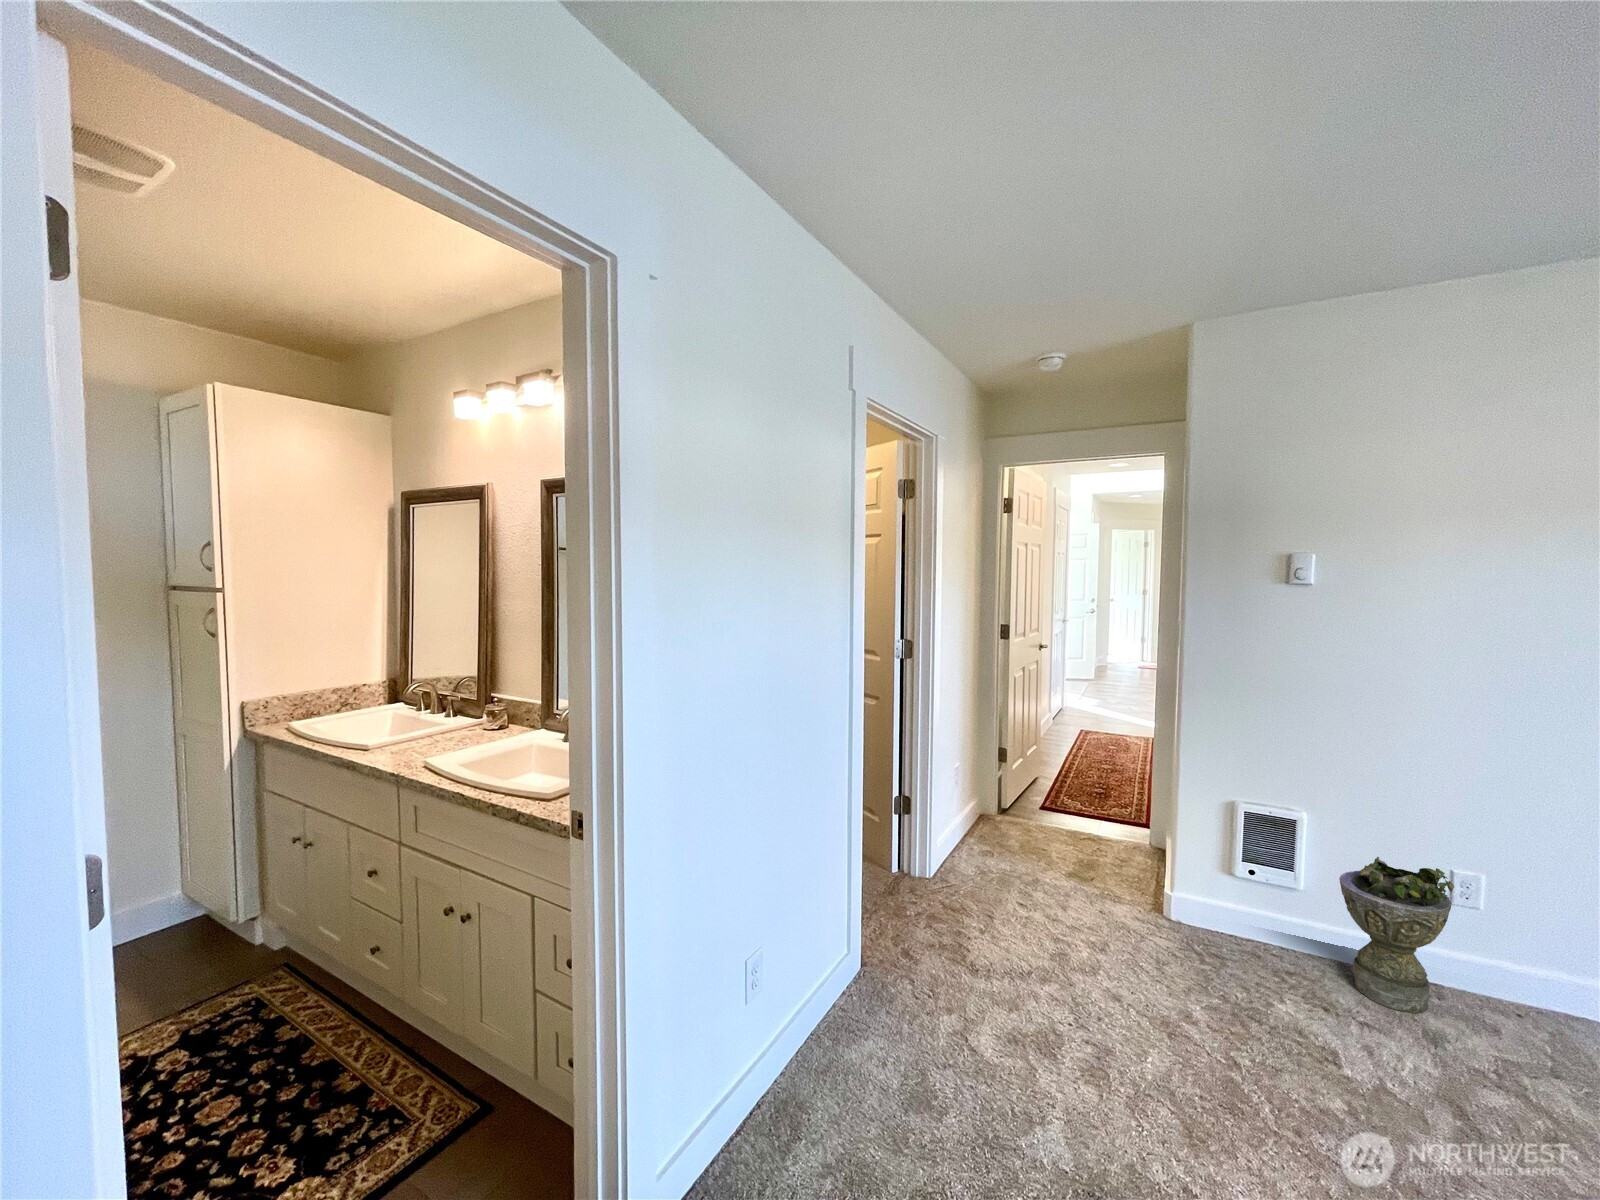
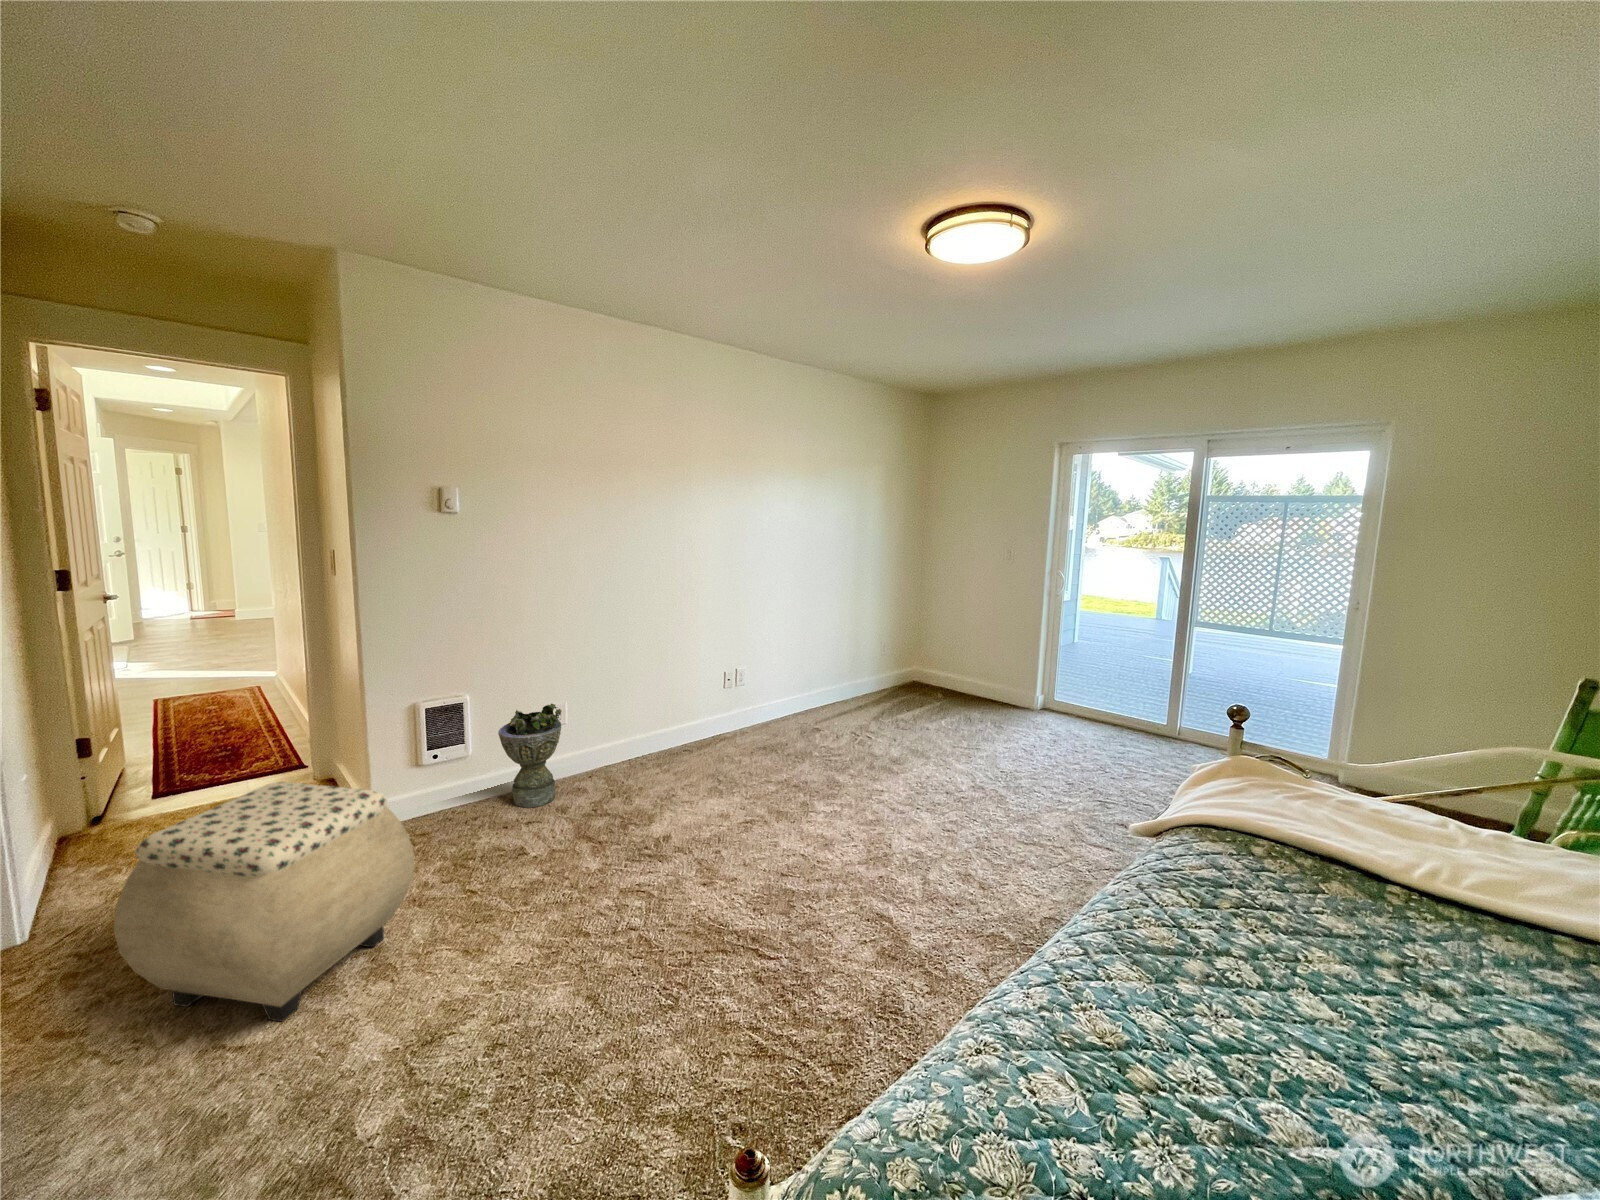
ottoman: none [938,833,1158,1056] -> present [114,782,414,1021]

